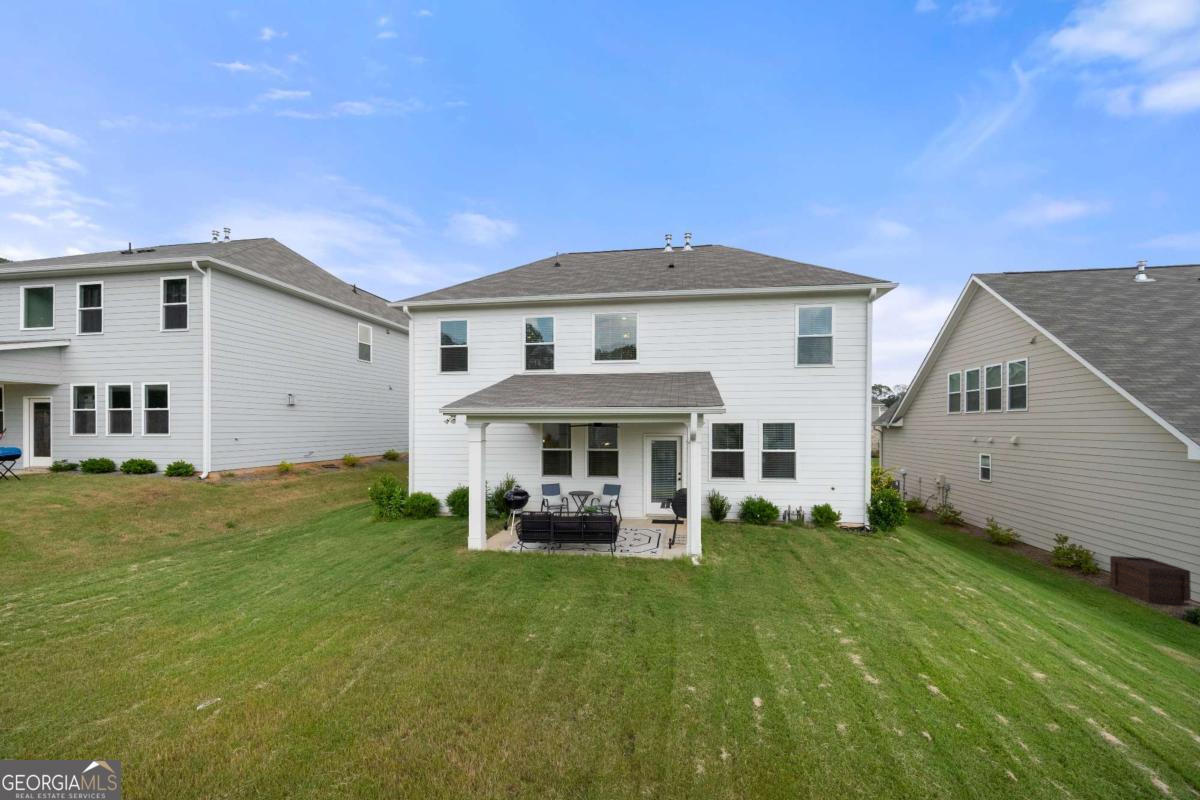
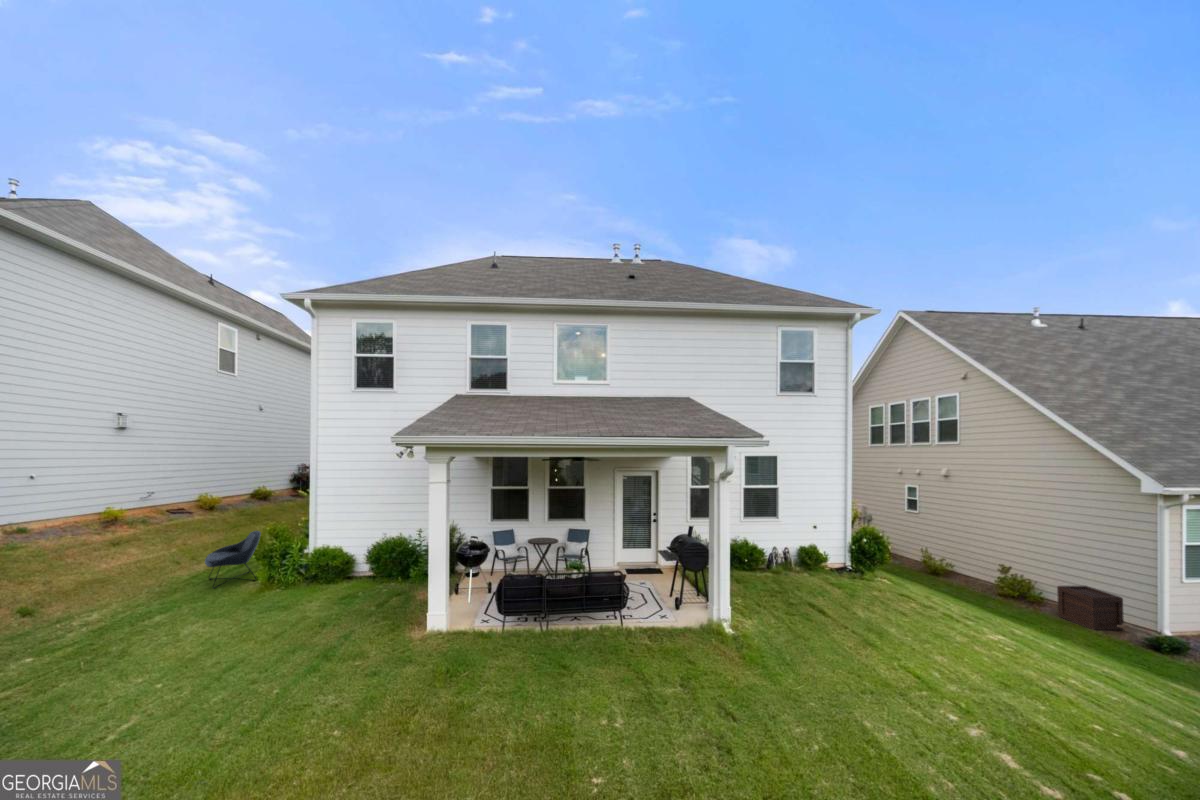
lounge chair: none [340,479,376,518] -> present [205,531,261,588]

